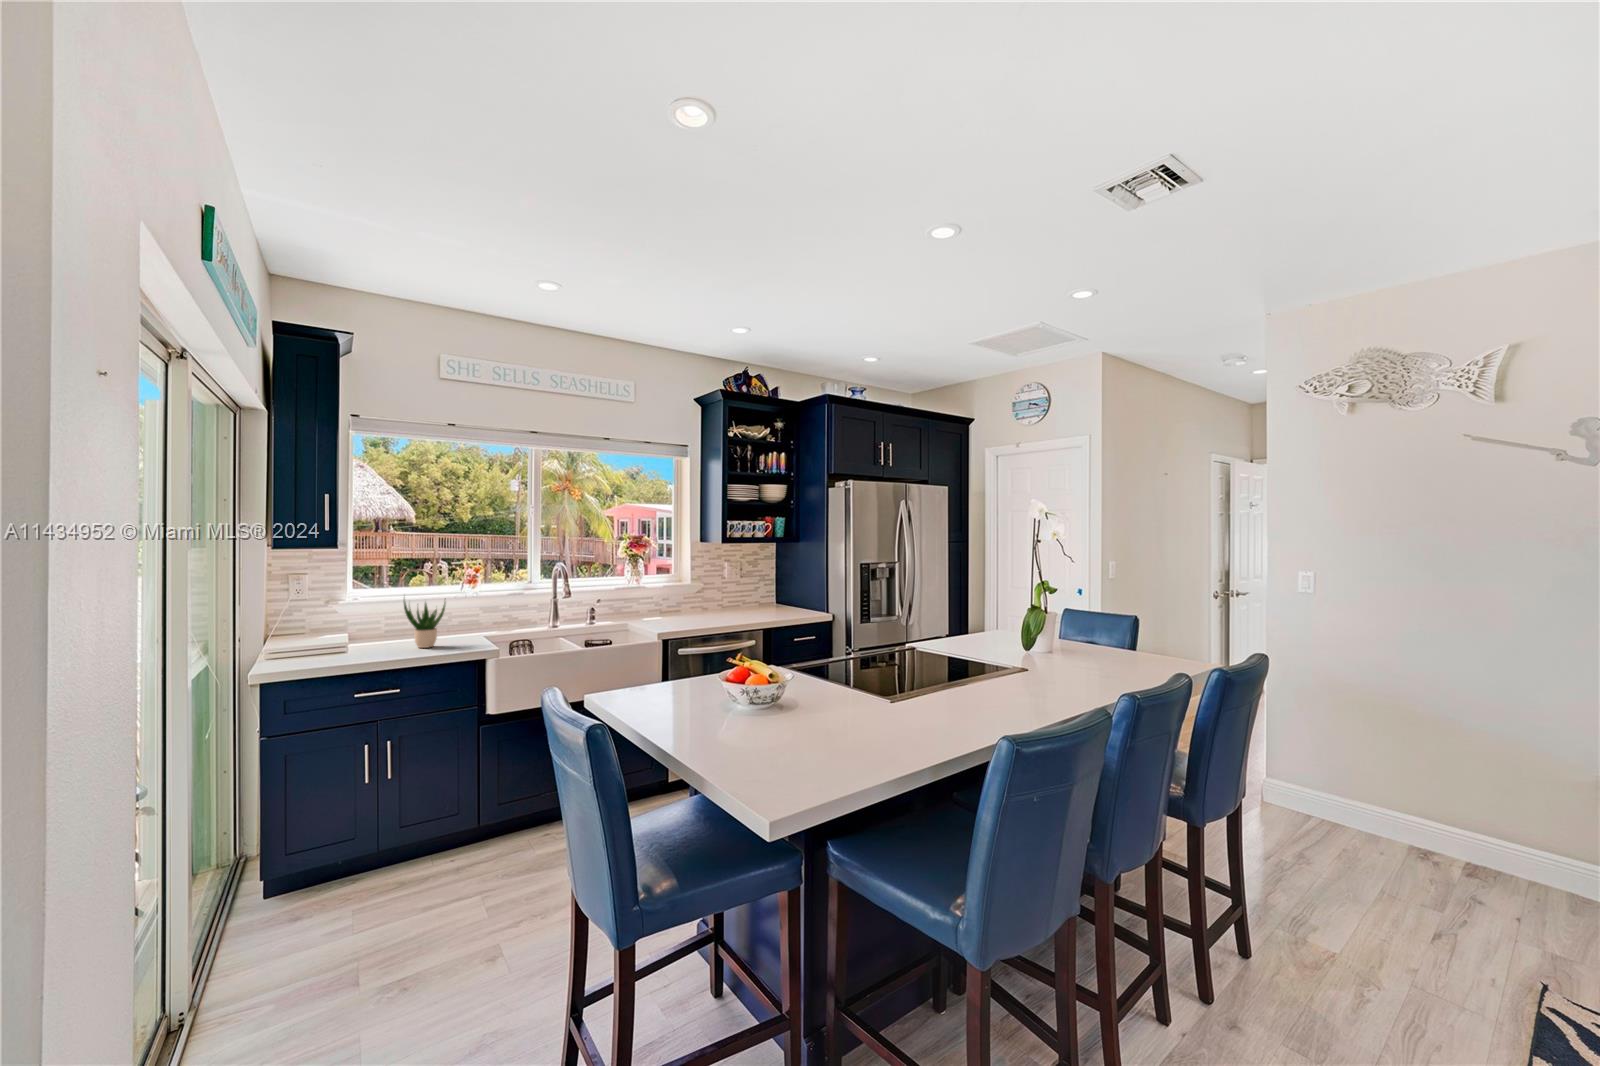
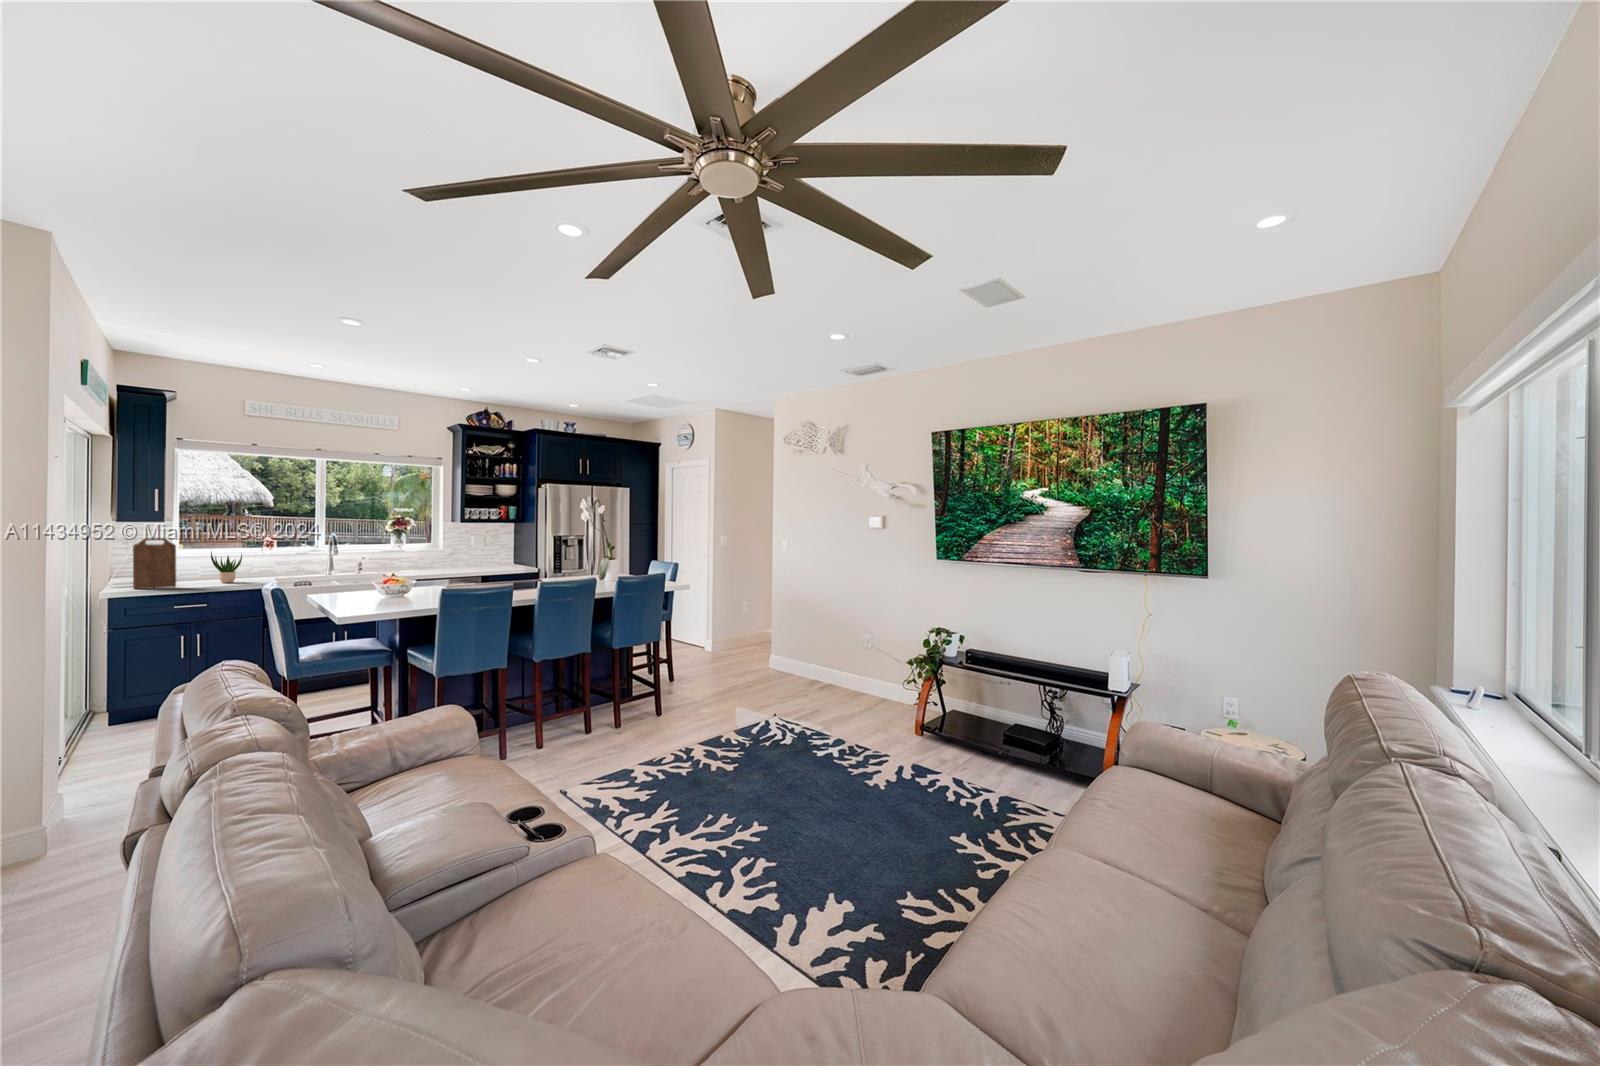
cutting board: none [294,574,356,665] -> present [133,538,176,589]

